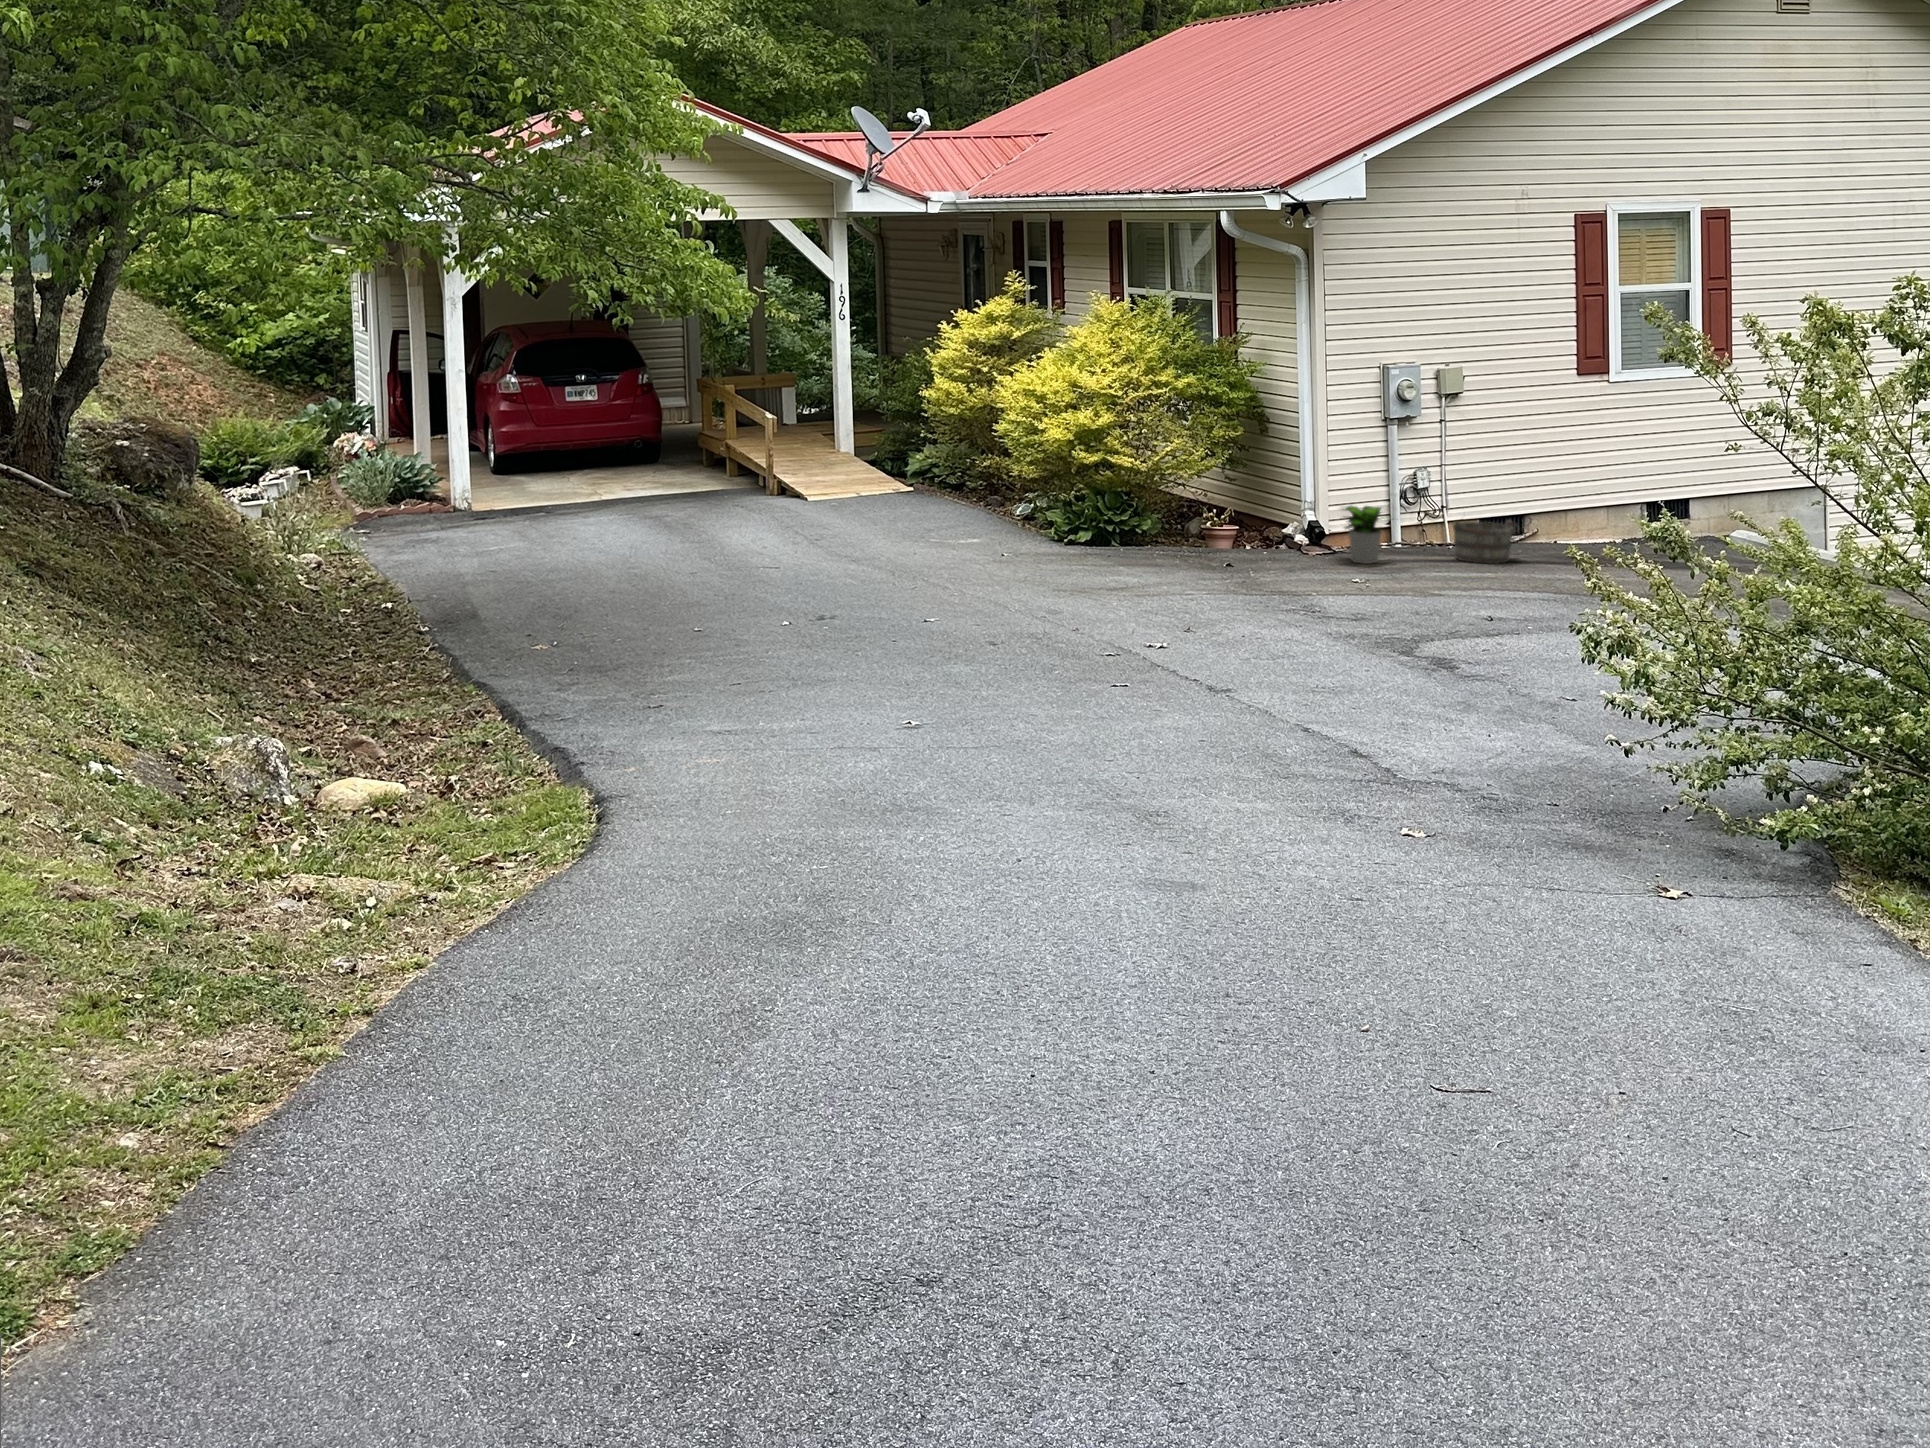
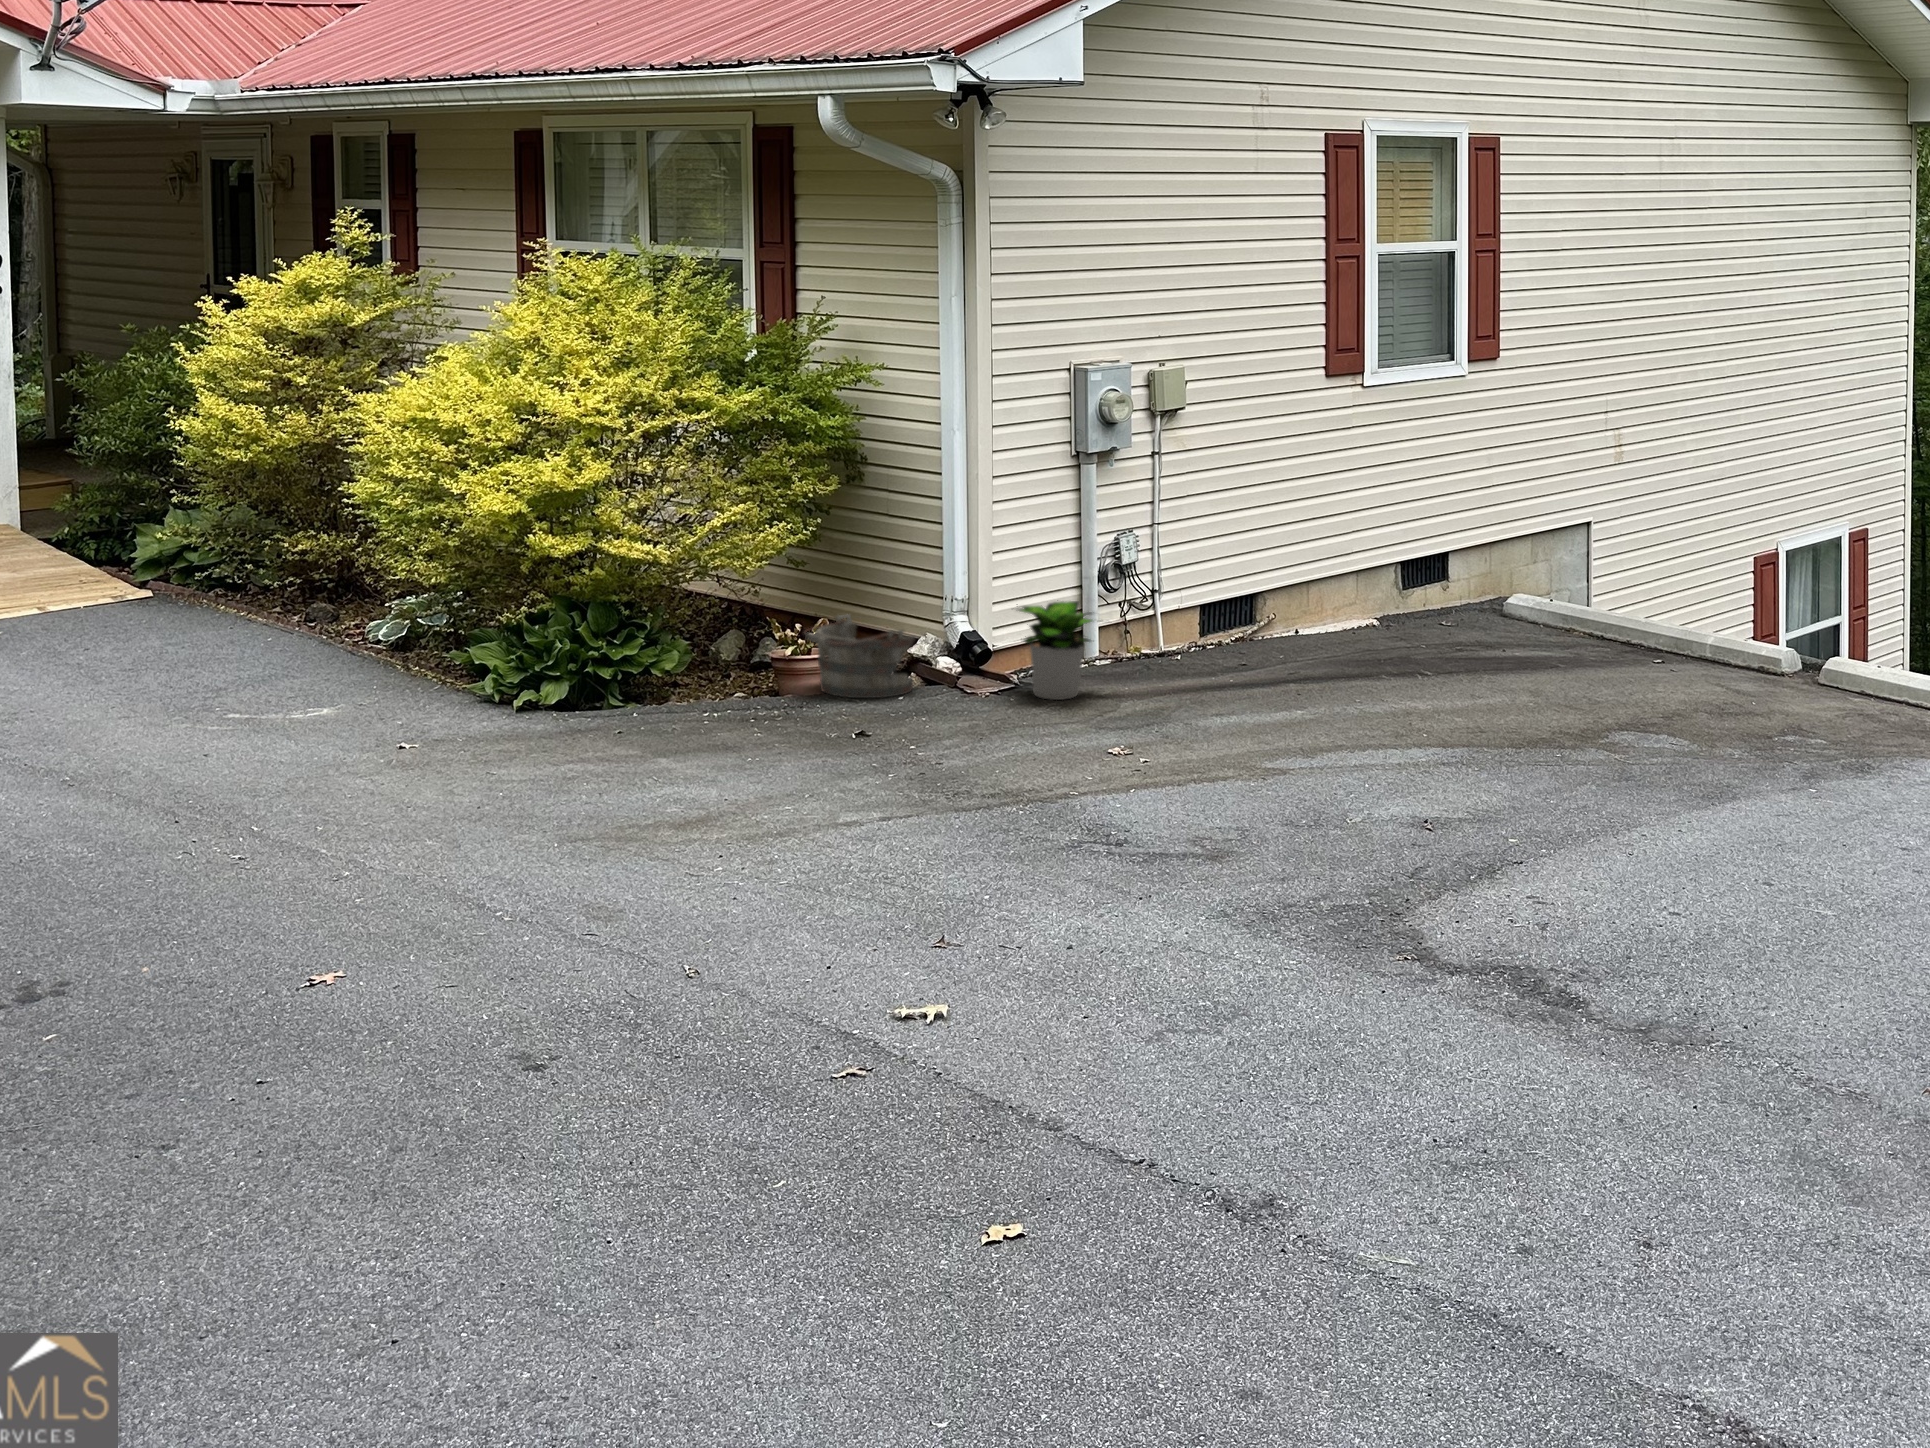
bucket: present [1453,520,1514,563] -> present [804,615,915,698]

